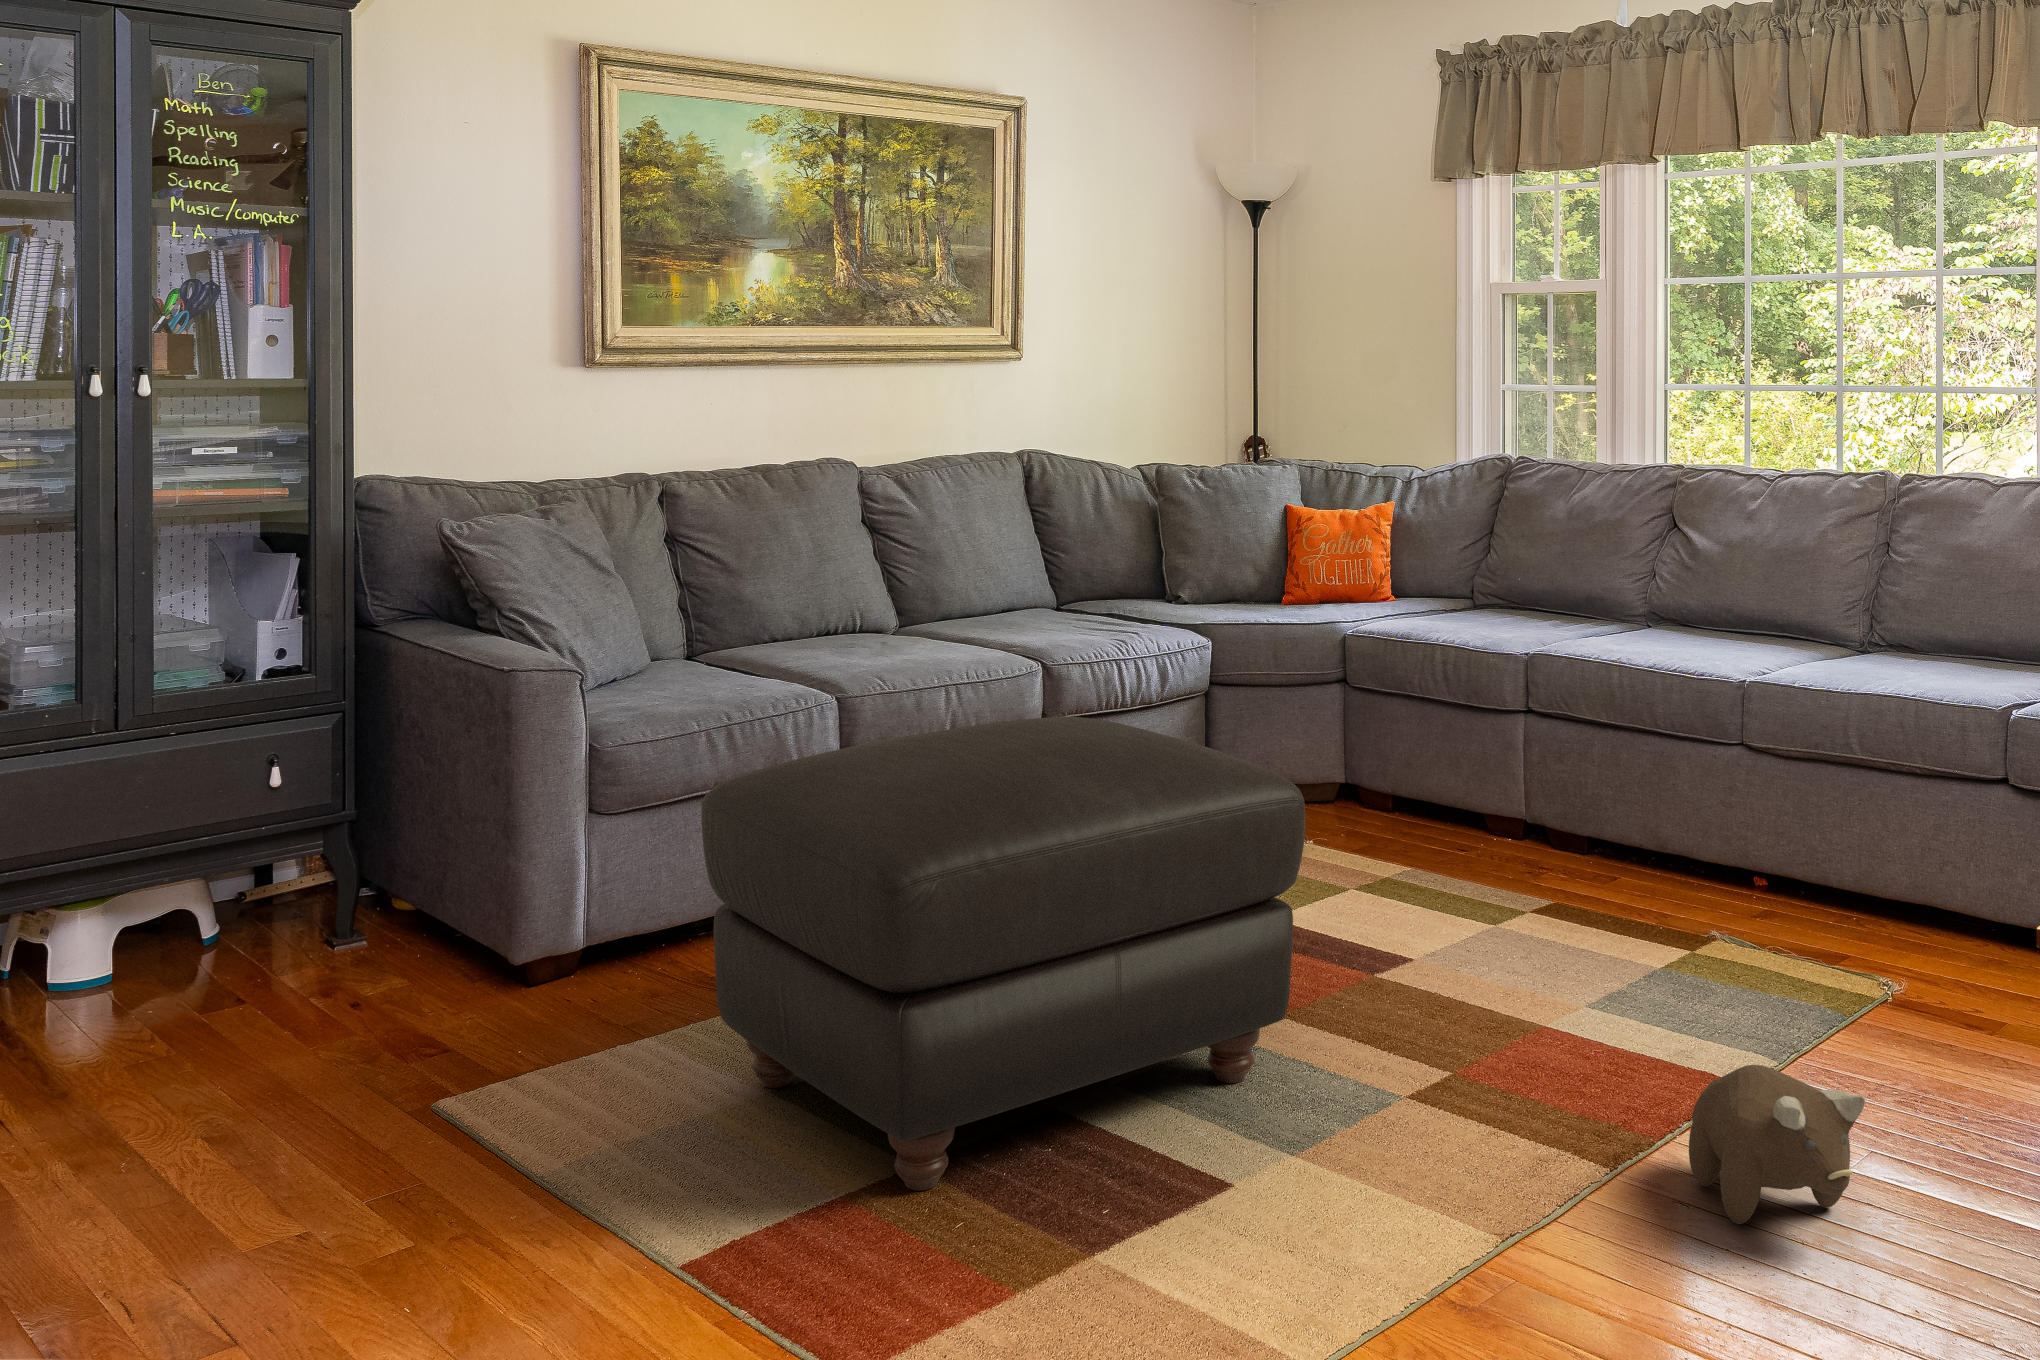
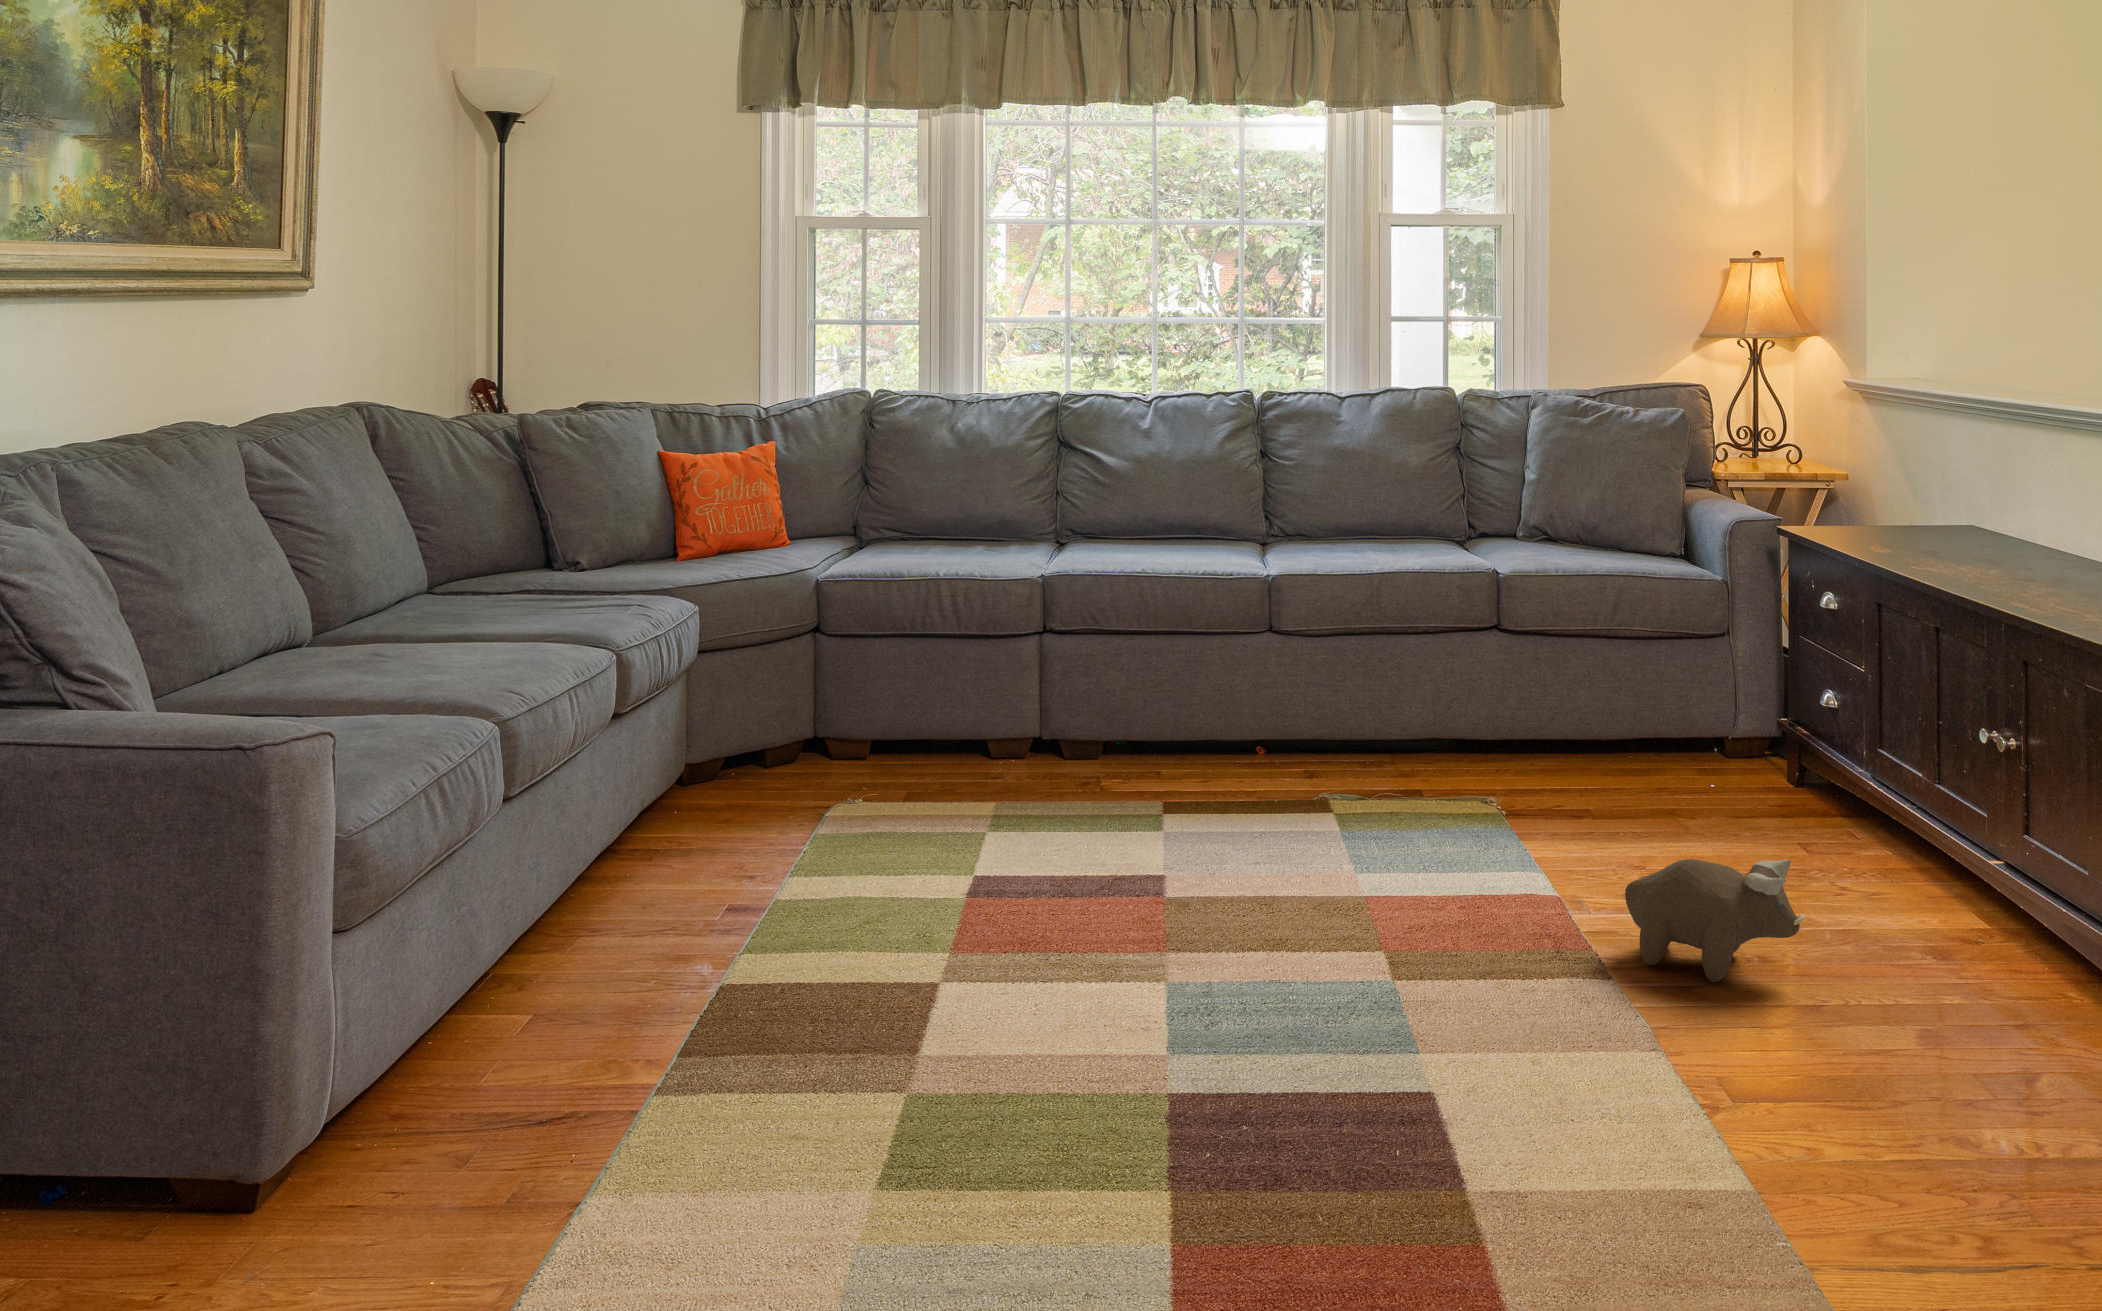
ottoman: present [701,716,1305,1191] -> none [758,679,1285,1191]

